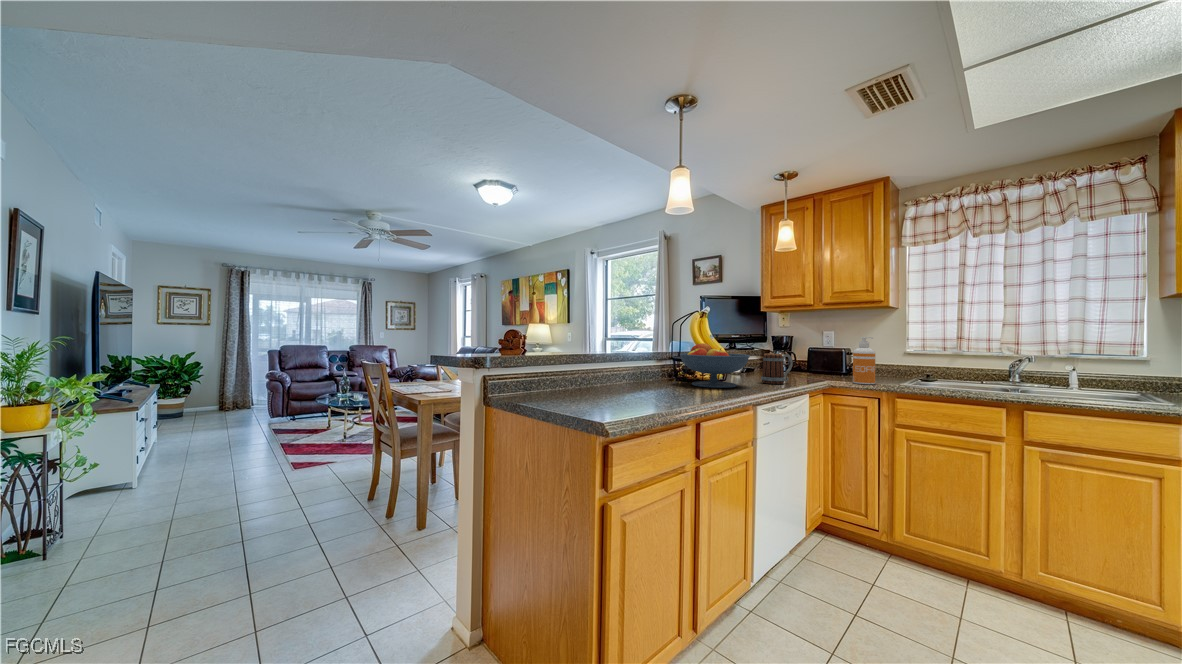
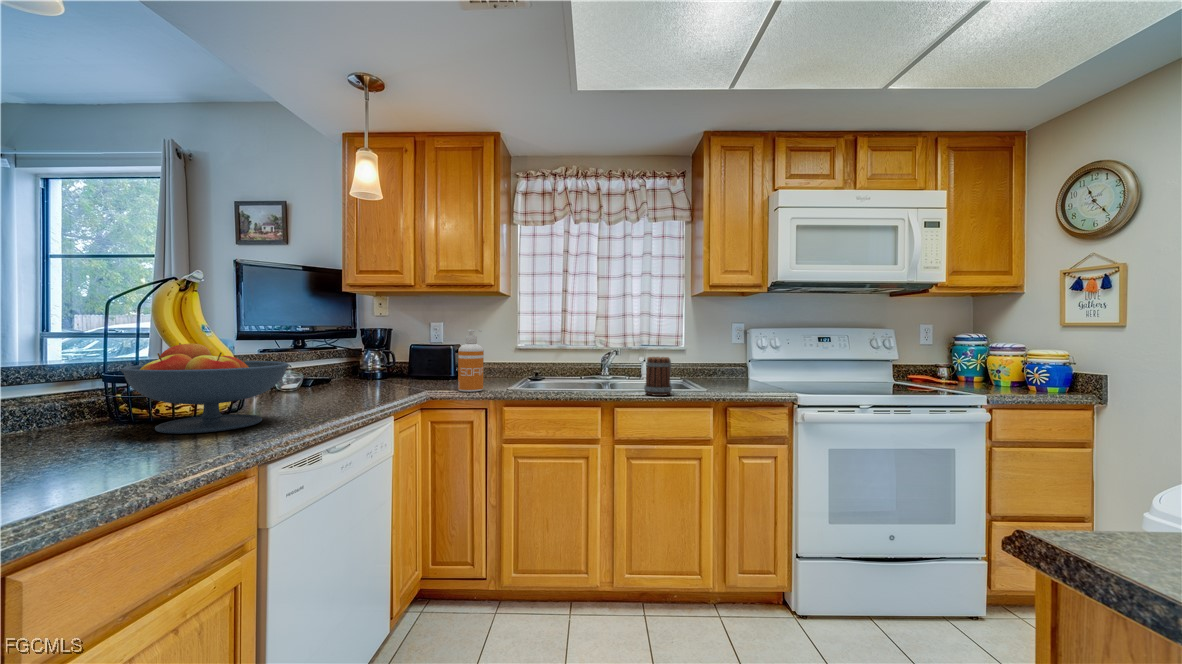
mug: present [761,353,793,384] -> present [644,357,672,396]

